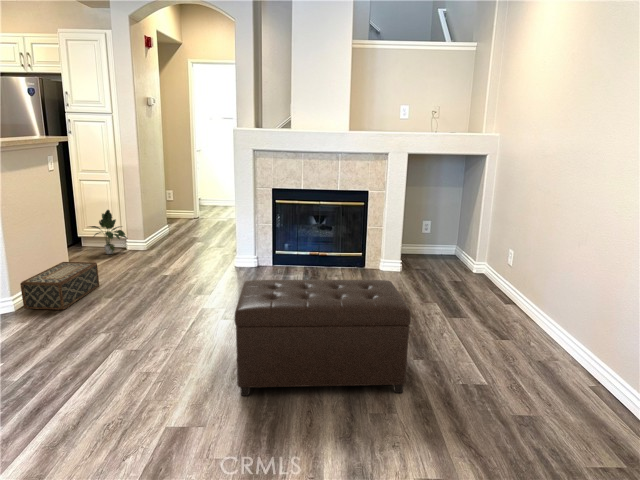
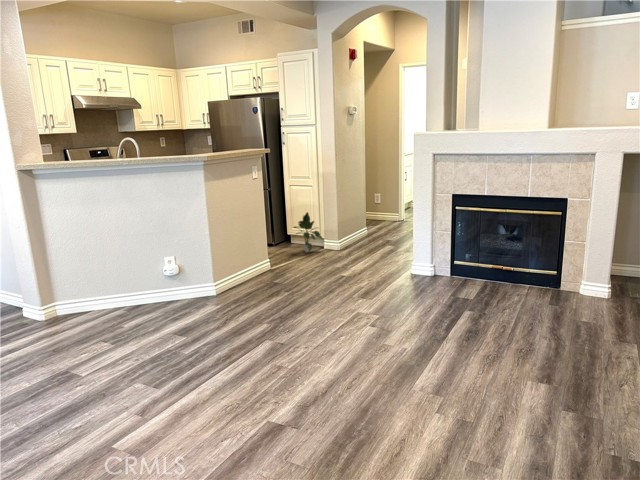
woven basket: present [20,262,99,310] -> none [223,258,285,299]
ottoman: present [235,280,411,396] -> none [335,291,542,454]

